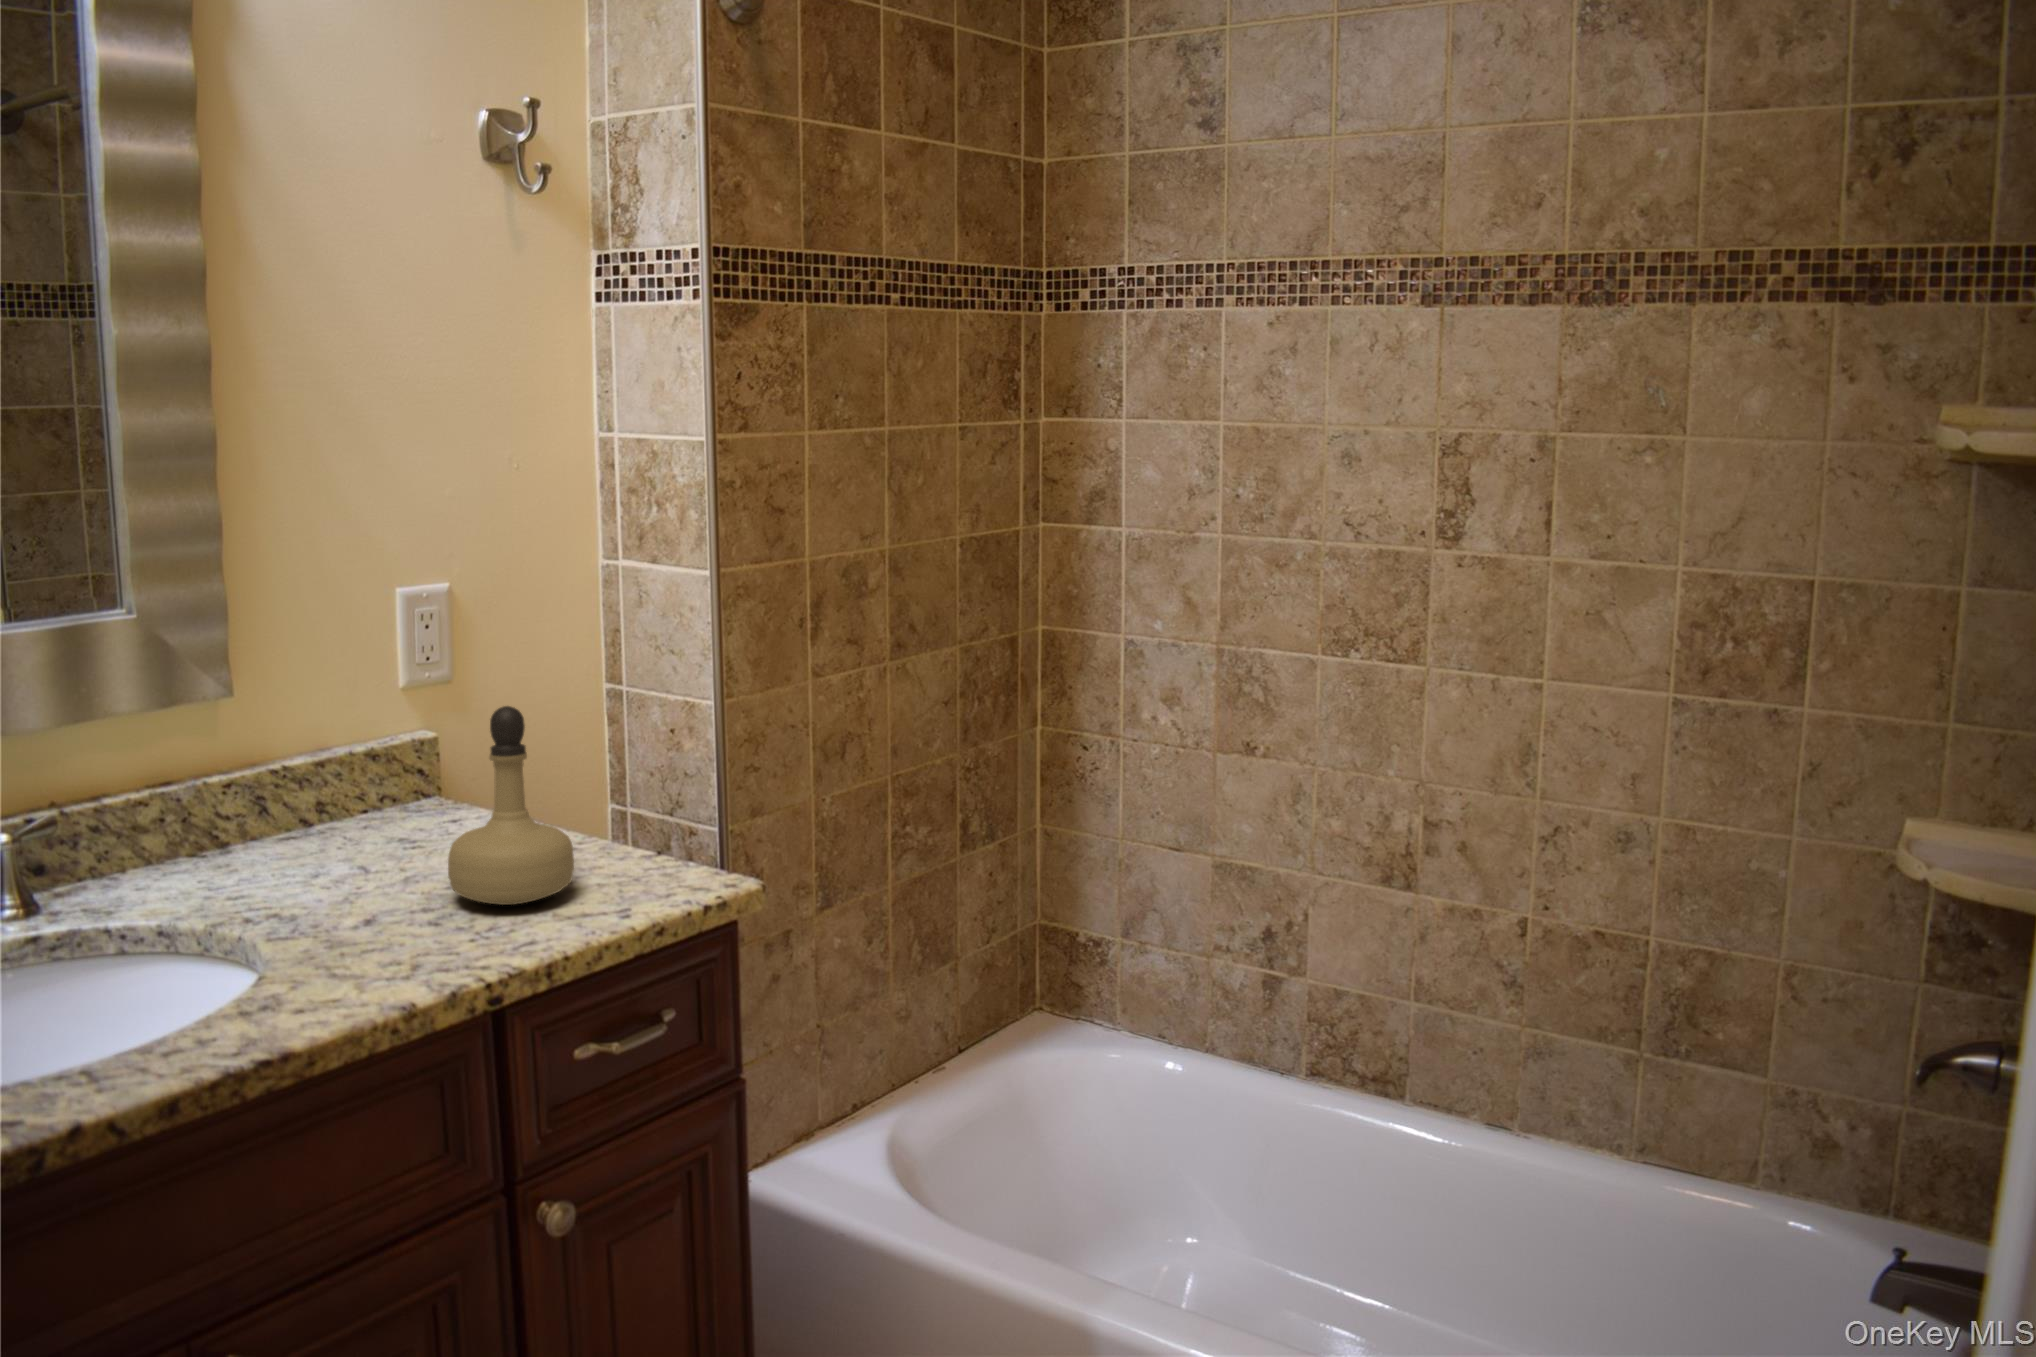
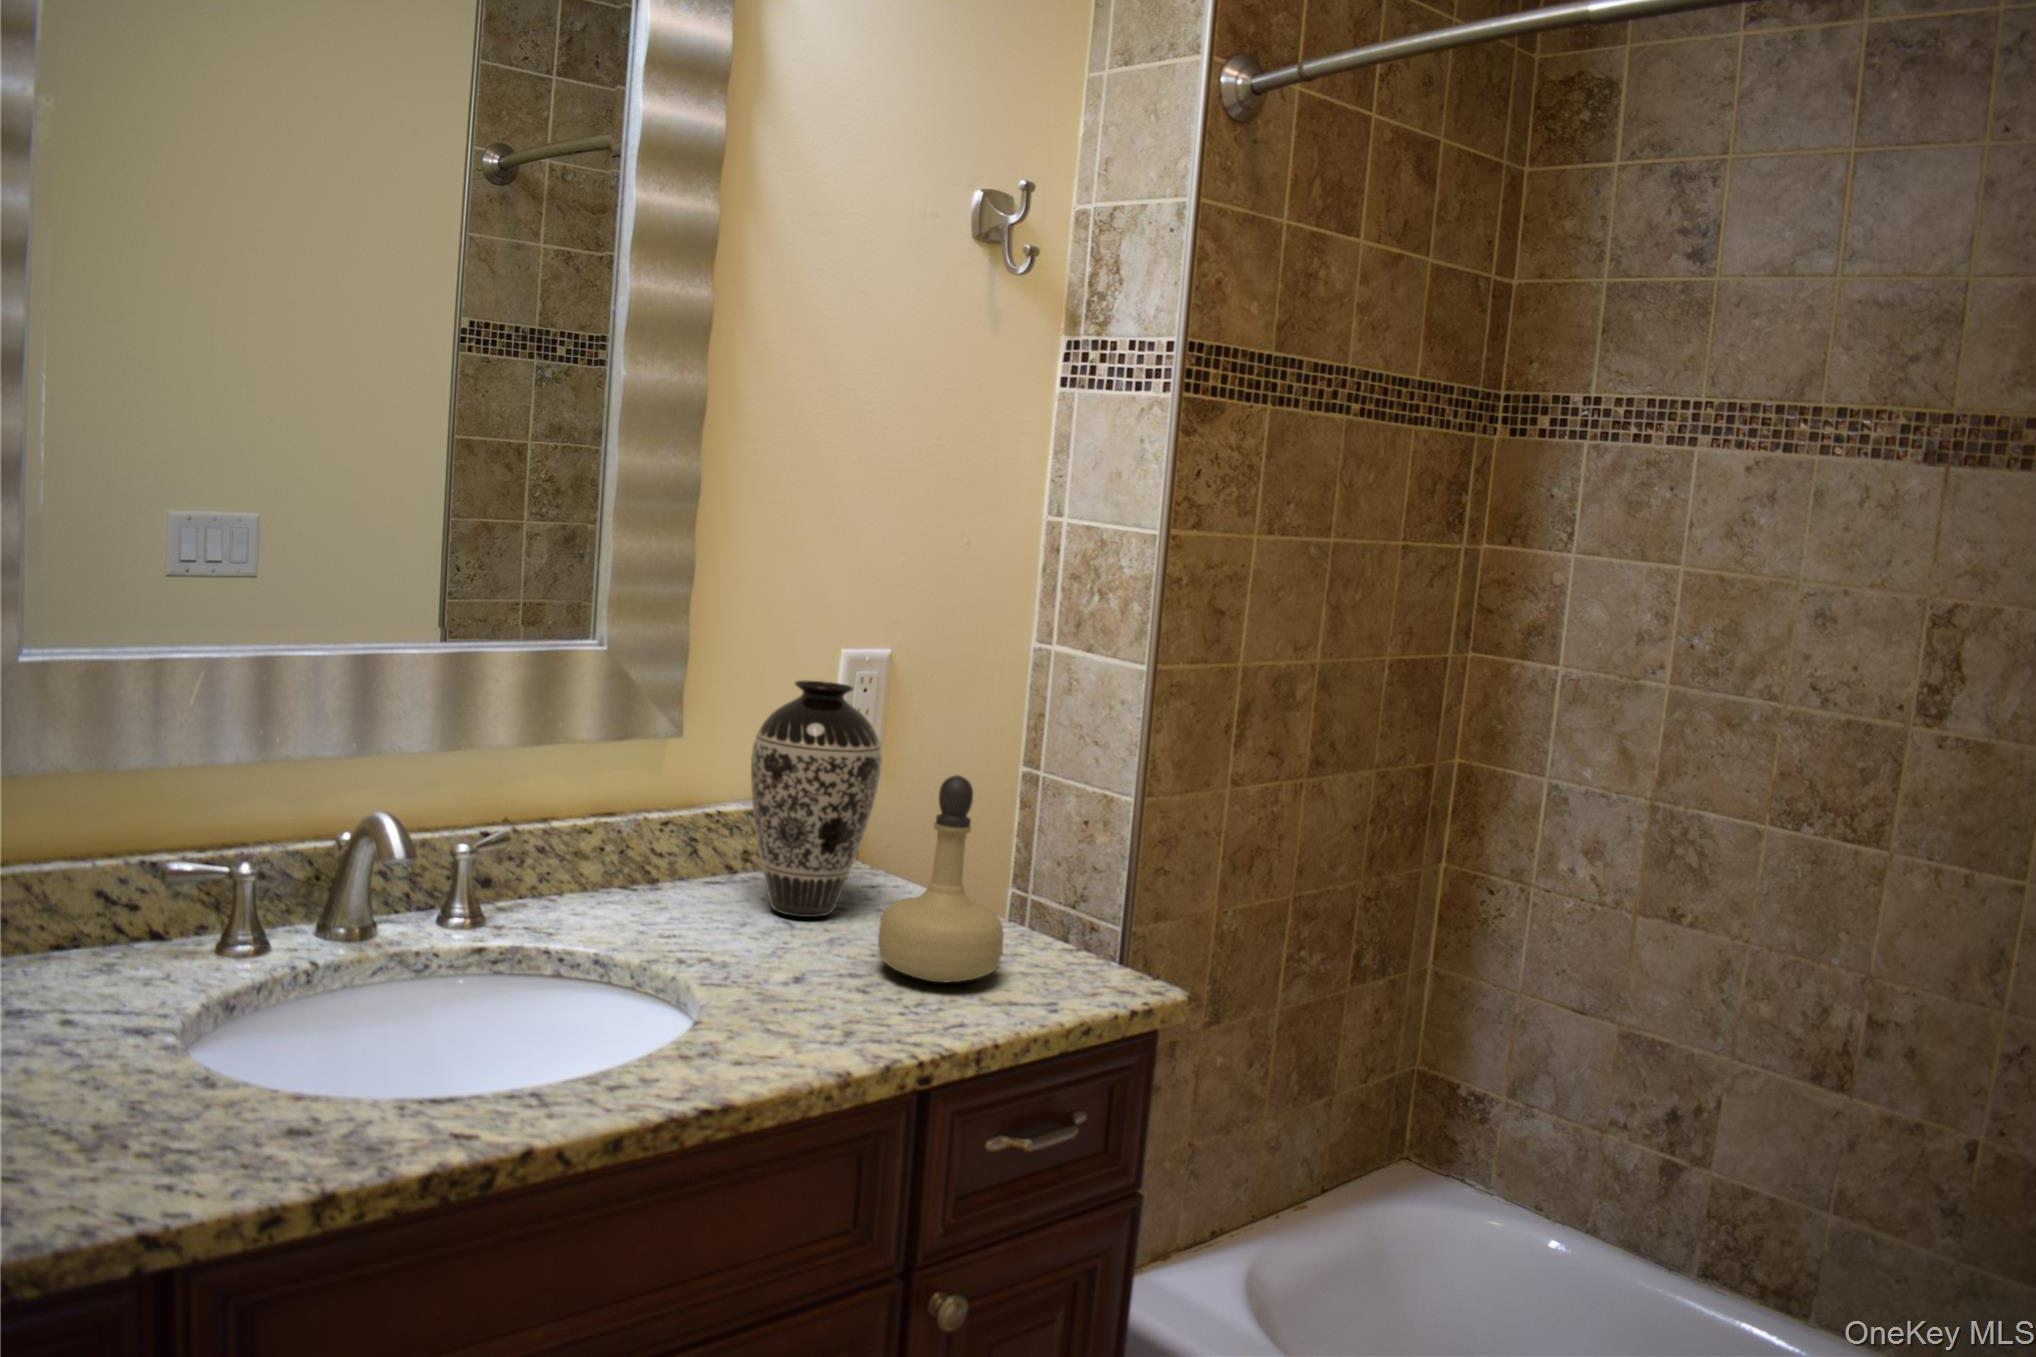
decorative vase: none [302,627,440,861] -> present [751,680,882,917]

